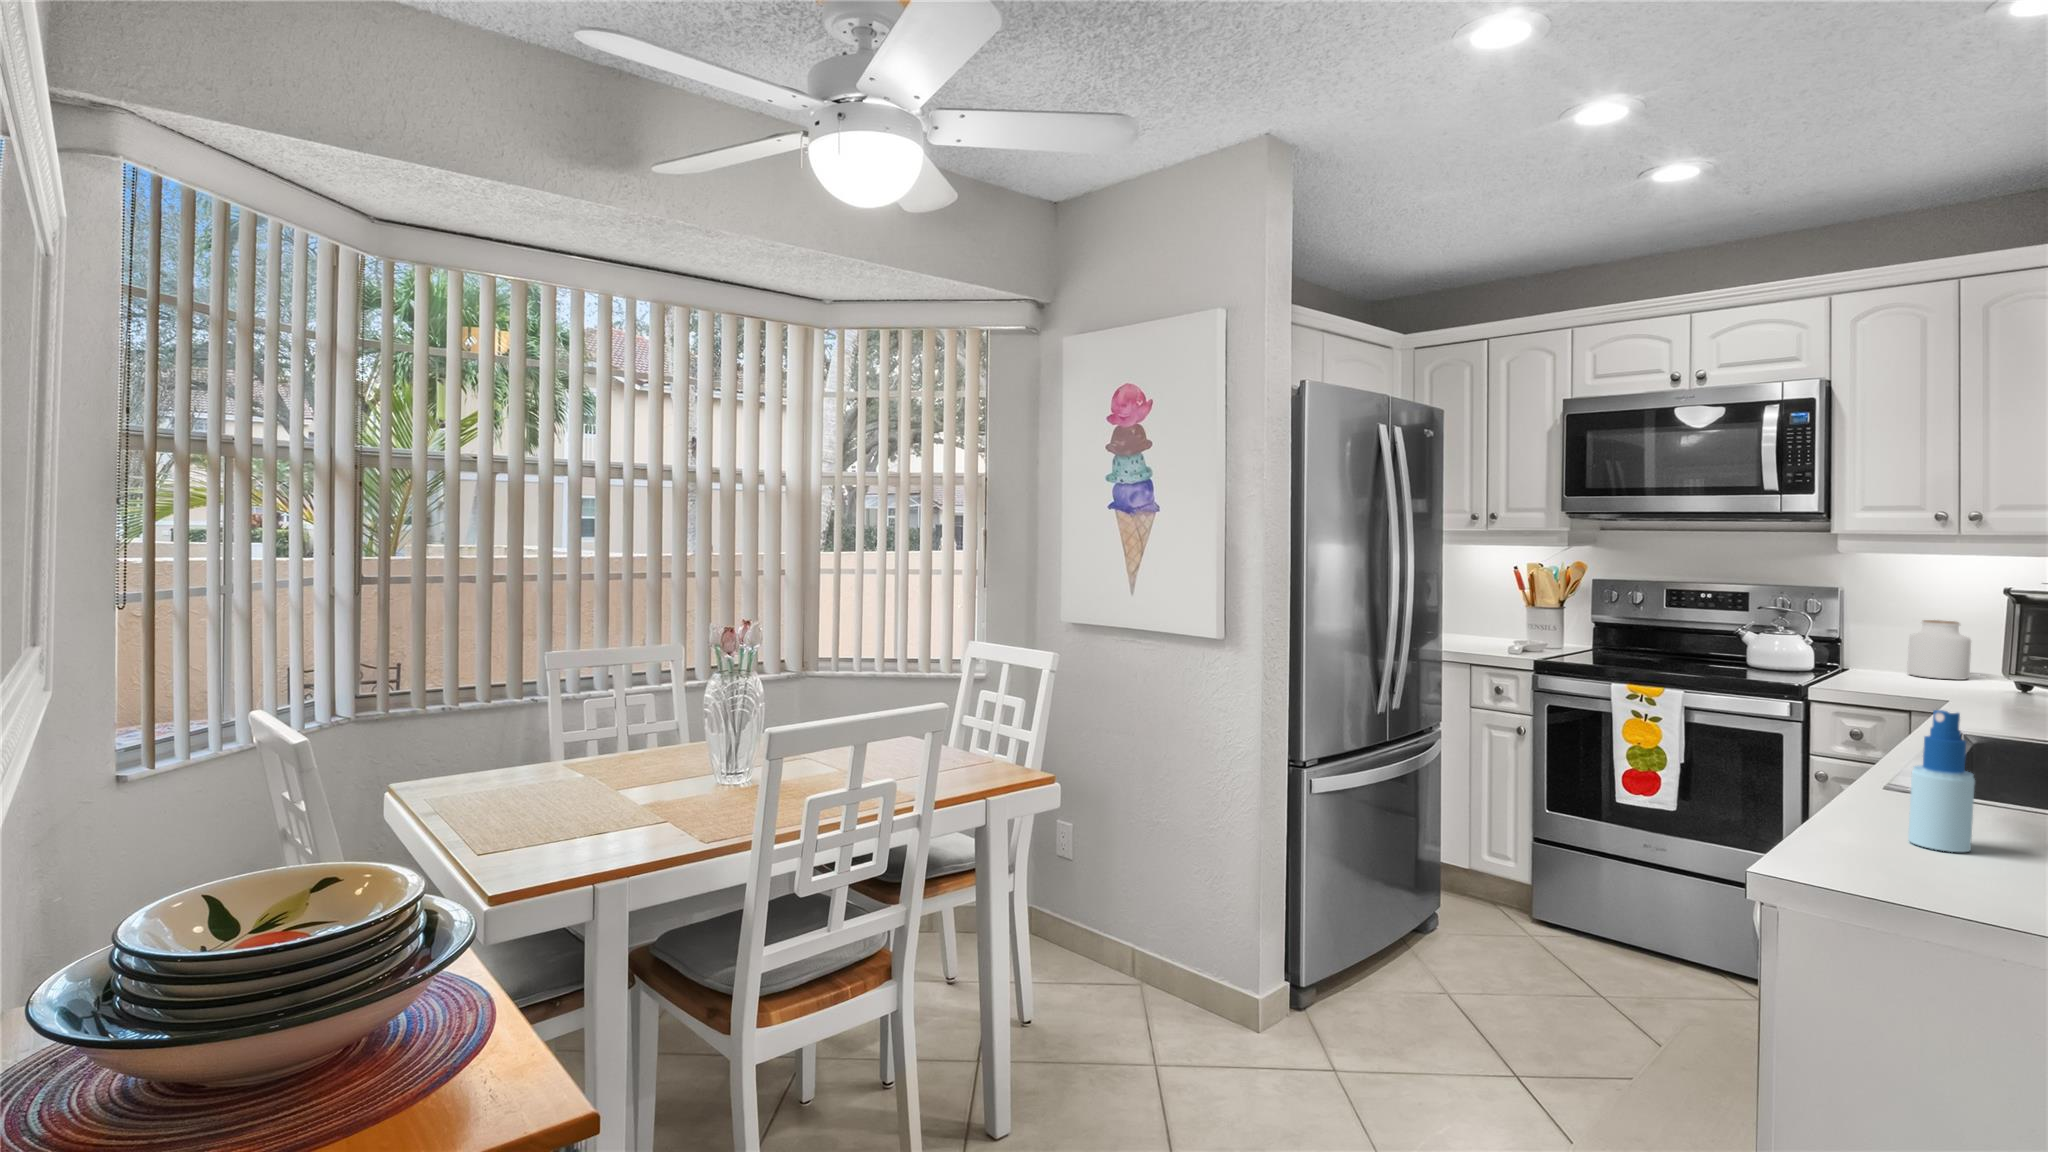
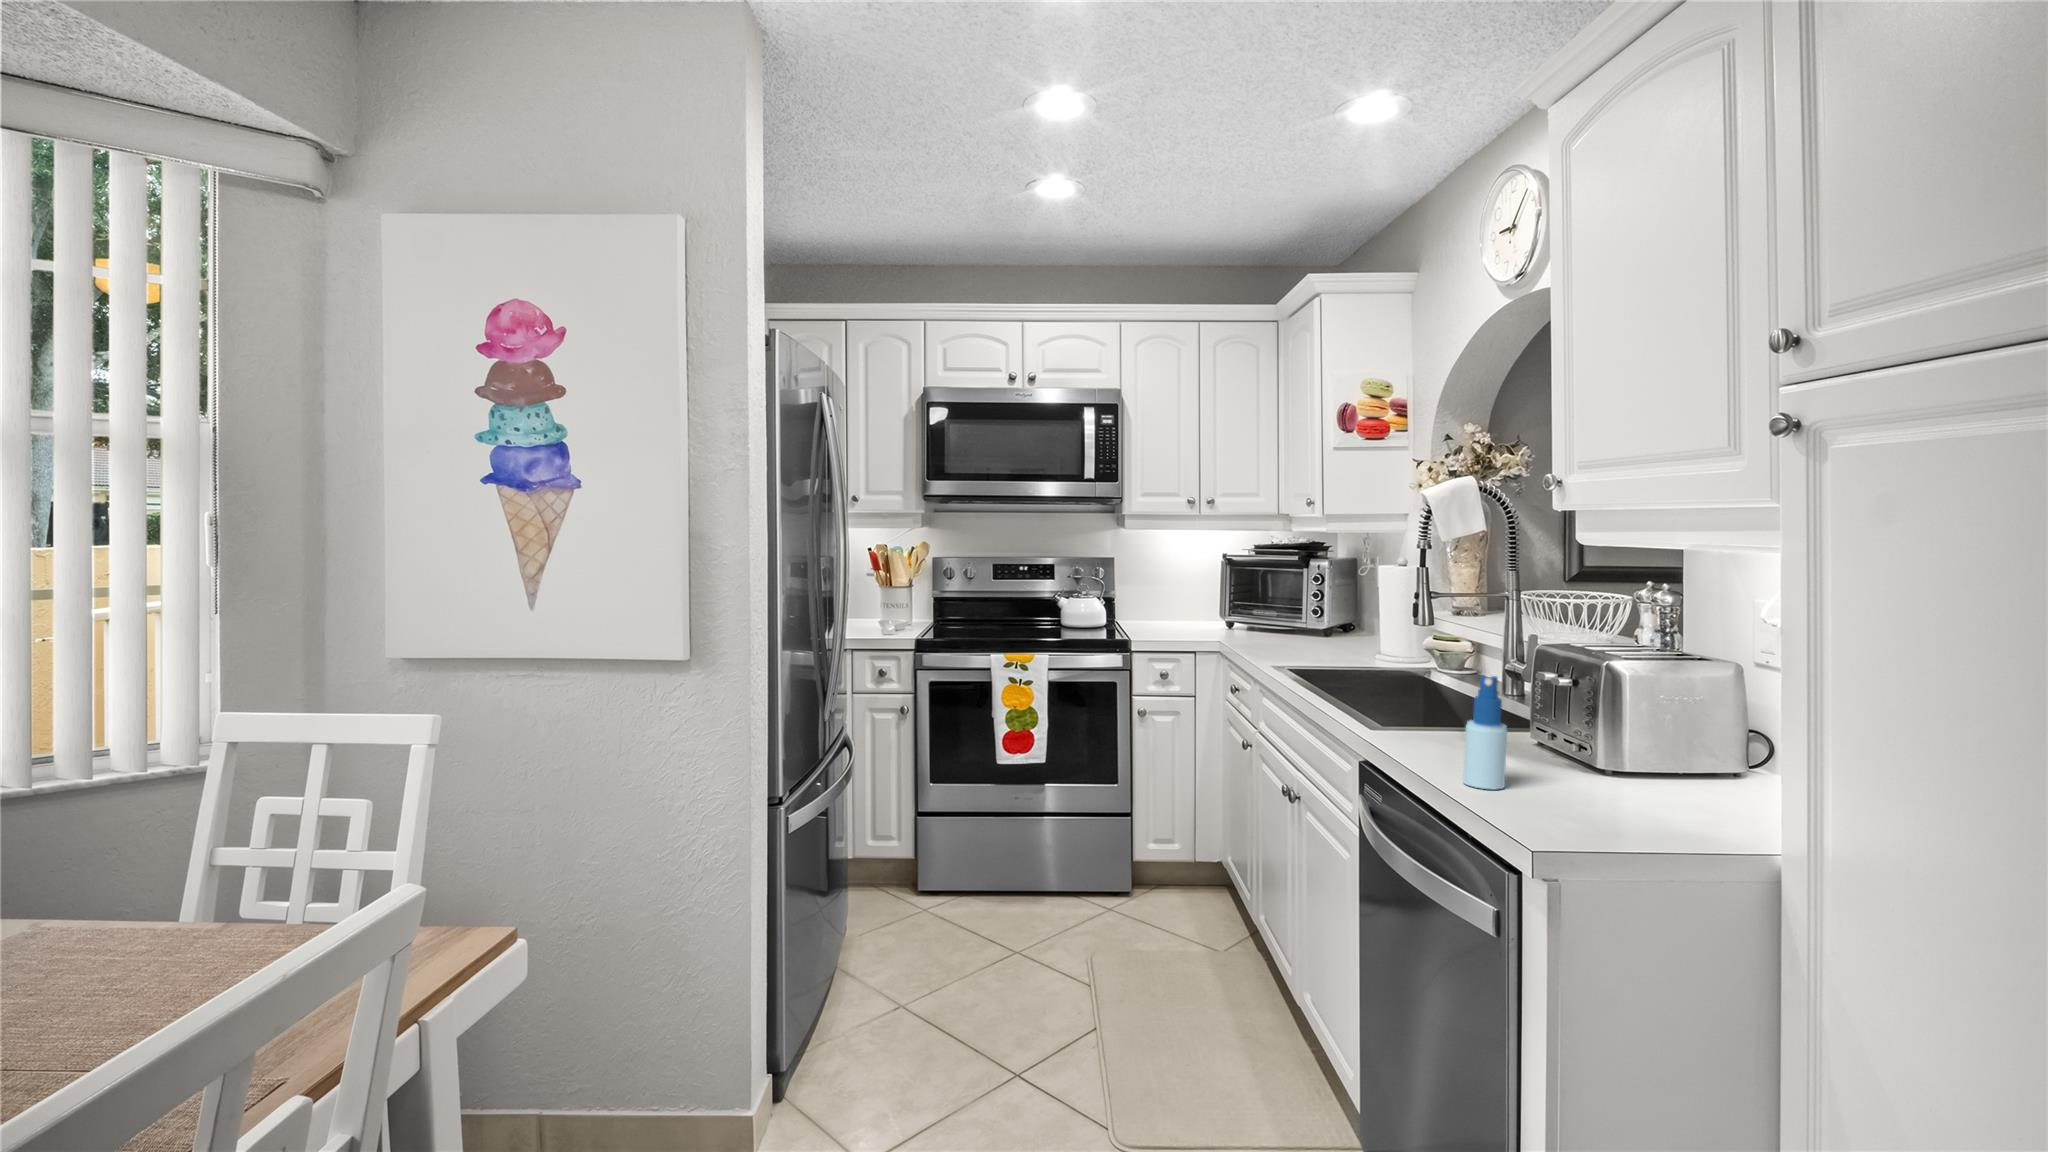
jar: present [1907,620,1971,680] -> none [1155,581,1191,626]

